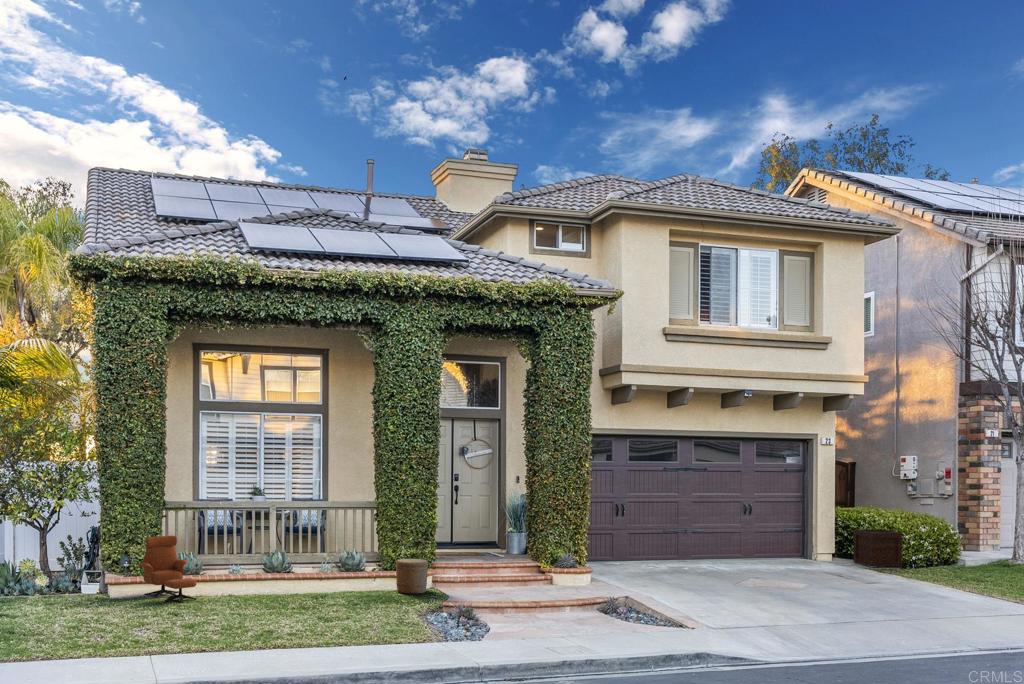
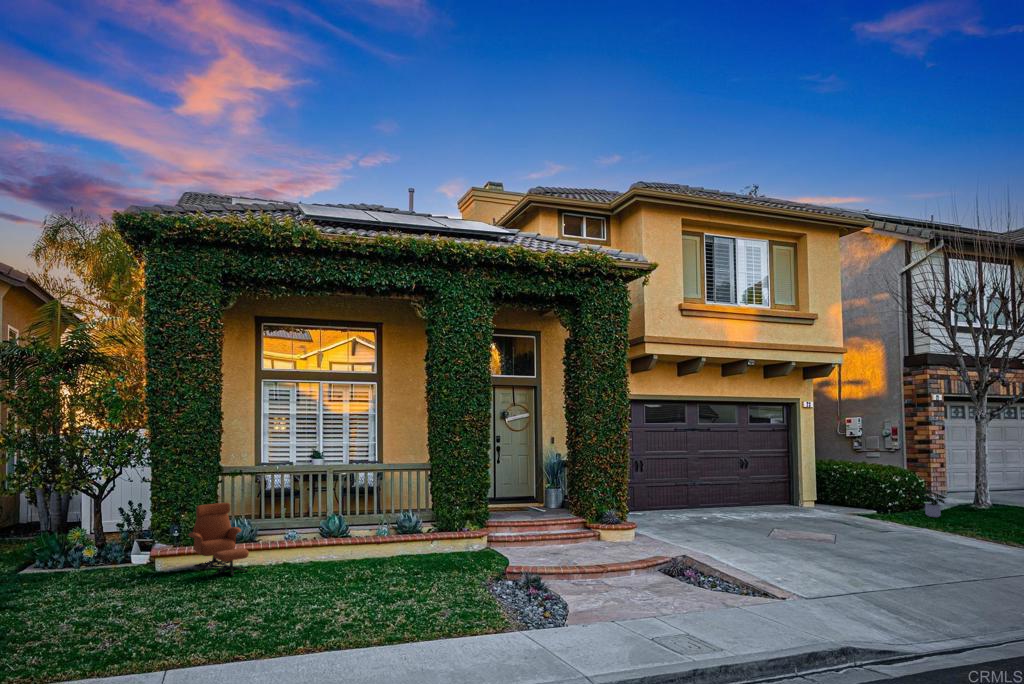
wooden crate: present [853,529,902,567] -> none [838,480,884,514]
potted plant: none [938,542,973,572] -> present [917,491,946,517]
woven basket: present [396,559,428,594] -> none [453,520,485,557]

